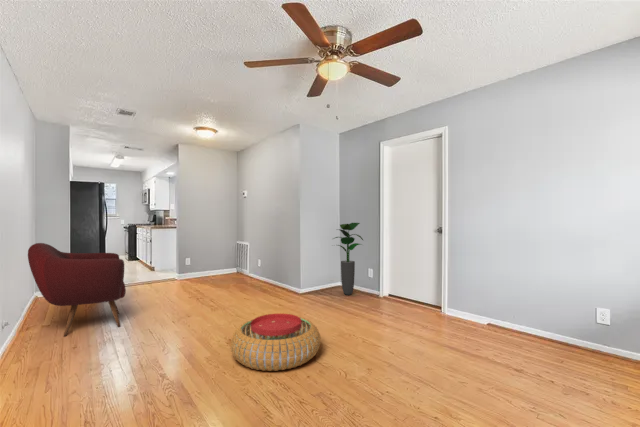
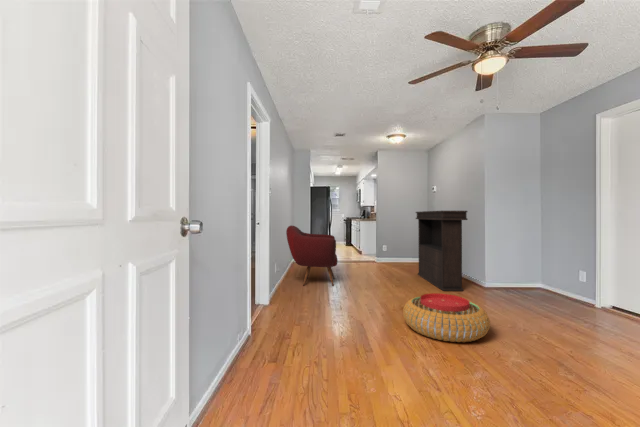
console table: none [228,219,285,306] -> present [416,211,467,291]
potted plant: present [335,223,363,295] -> none [526,216,573,296]

